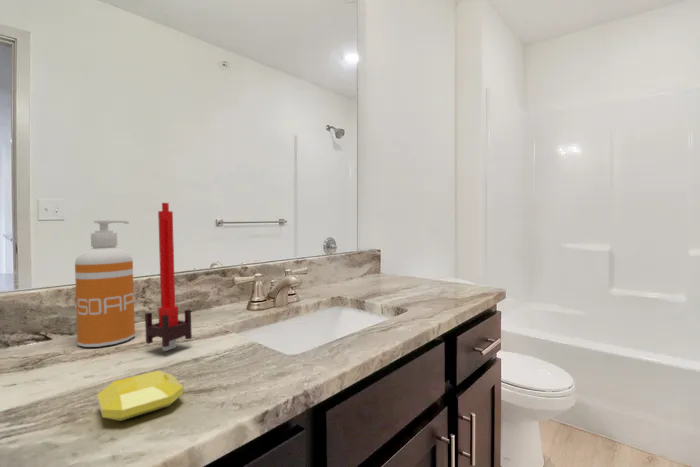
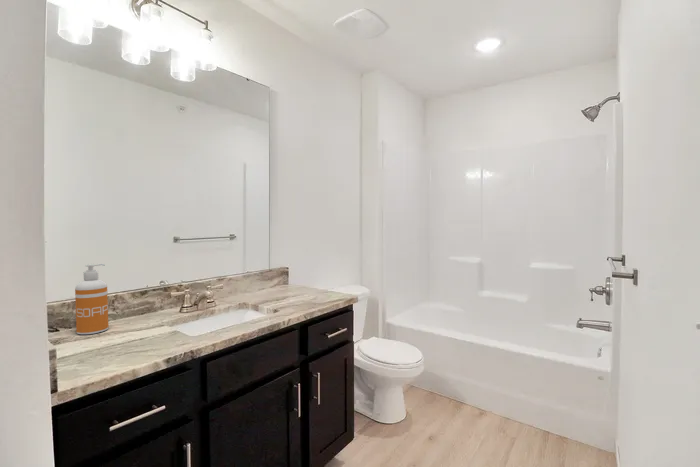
candle: present [145,203,192,351] -> none [115,258,141,336]
soap bar: present [97,371,183,421] -> none [95,342,134,361]

